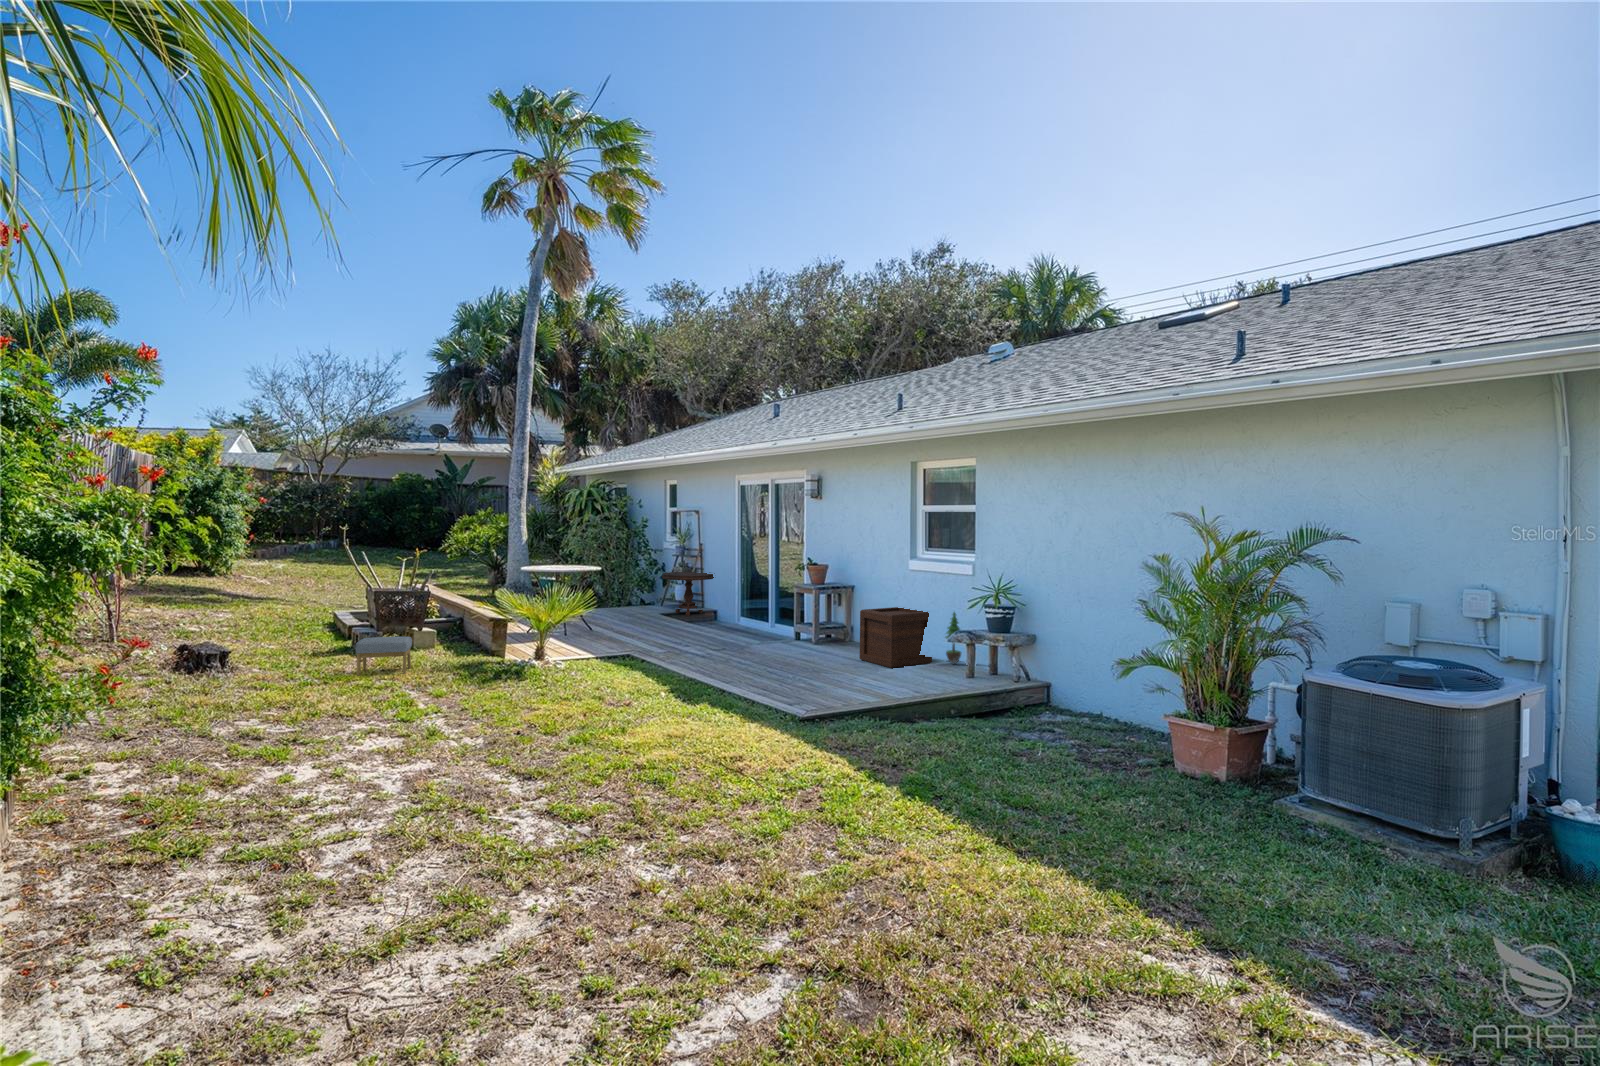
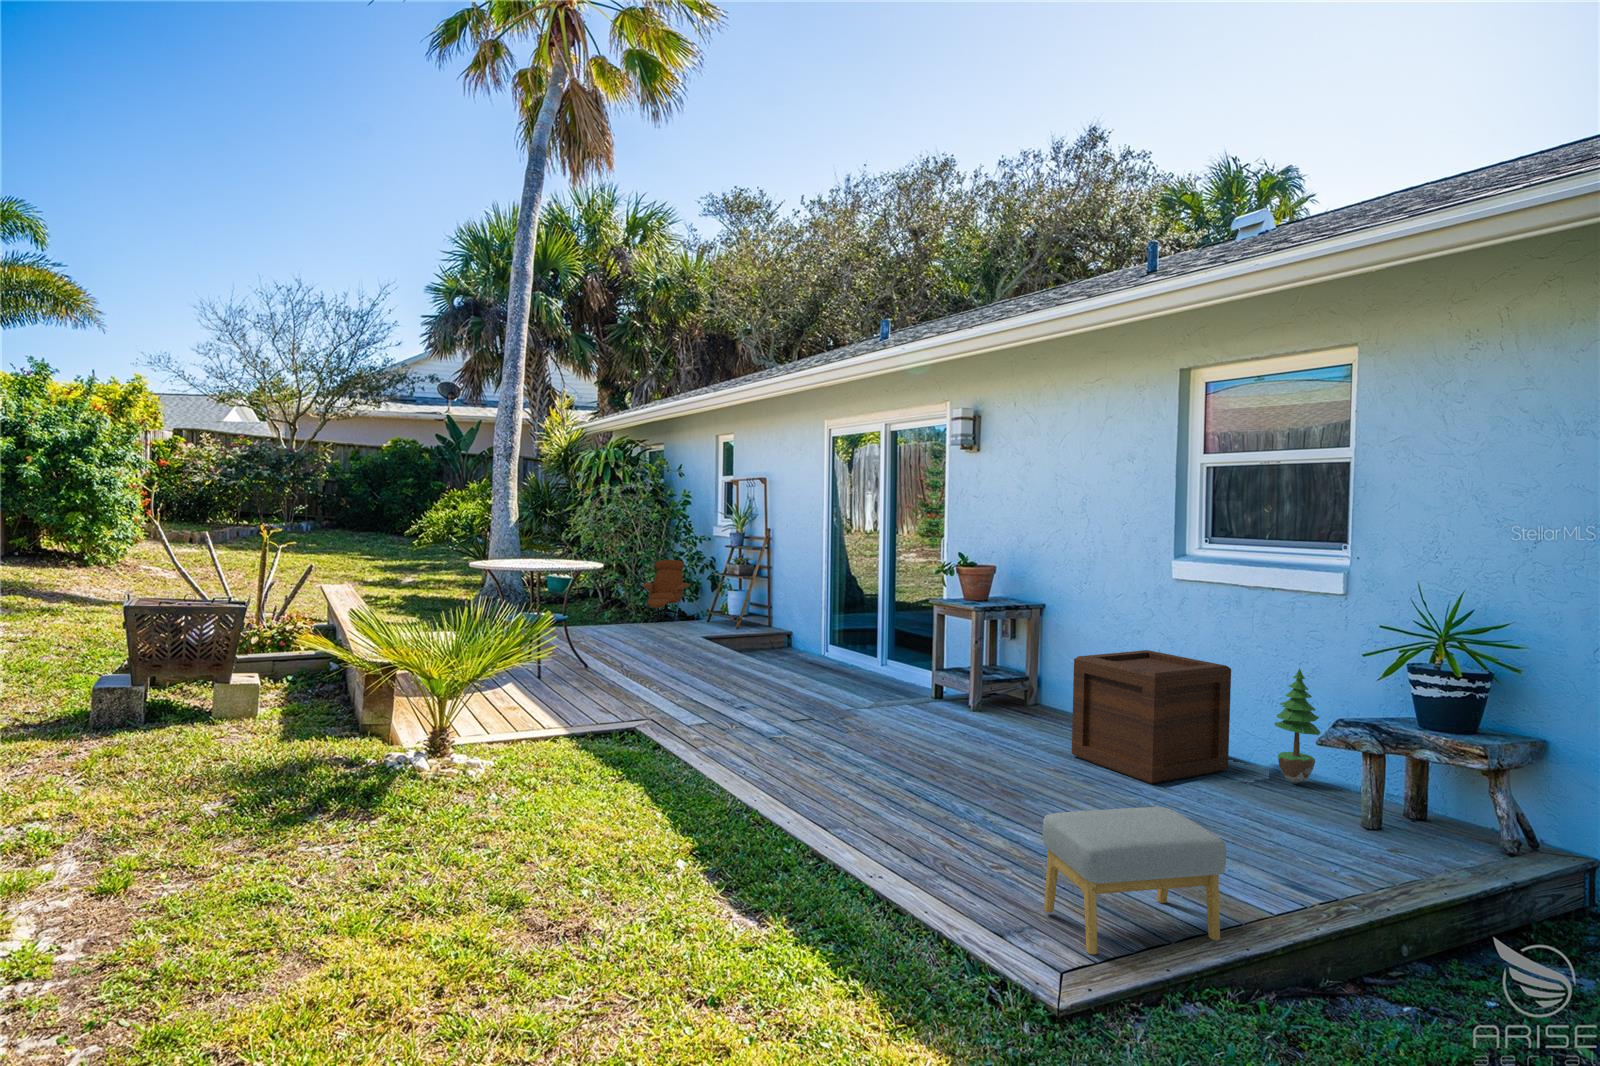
lounge chair: none [619,565,650,606] -> present [643,560,689,623]
side table: present [662,572,715,616] -> none [702,572,788,643]
footstool: present [356,637,412,675] -> present [1043,807,1226,955]

